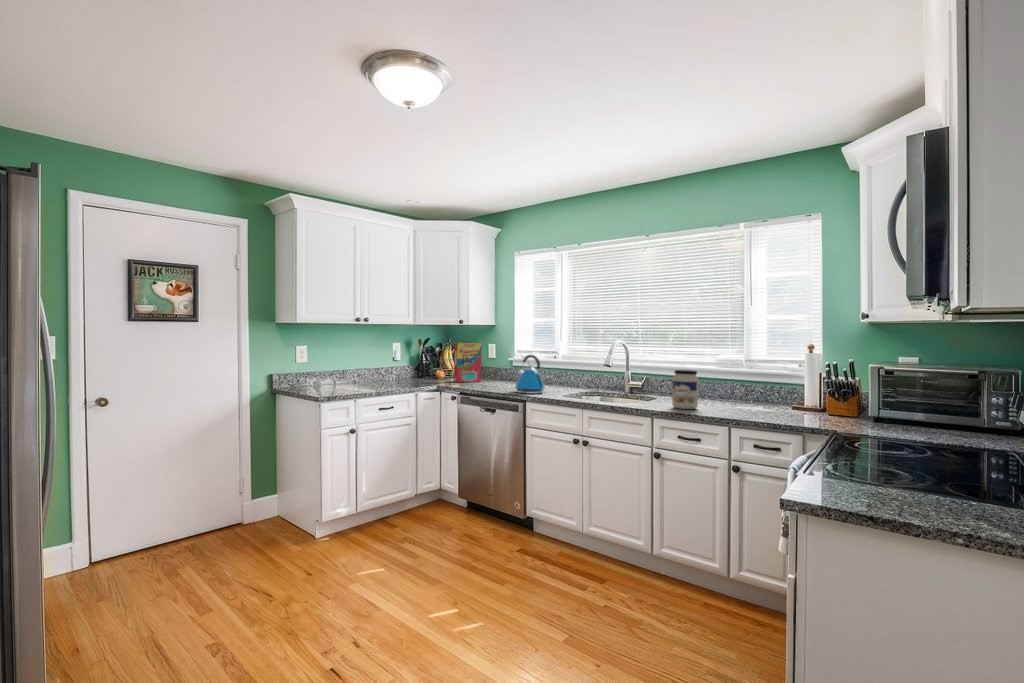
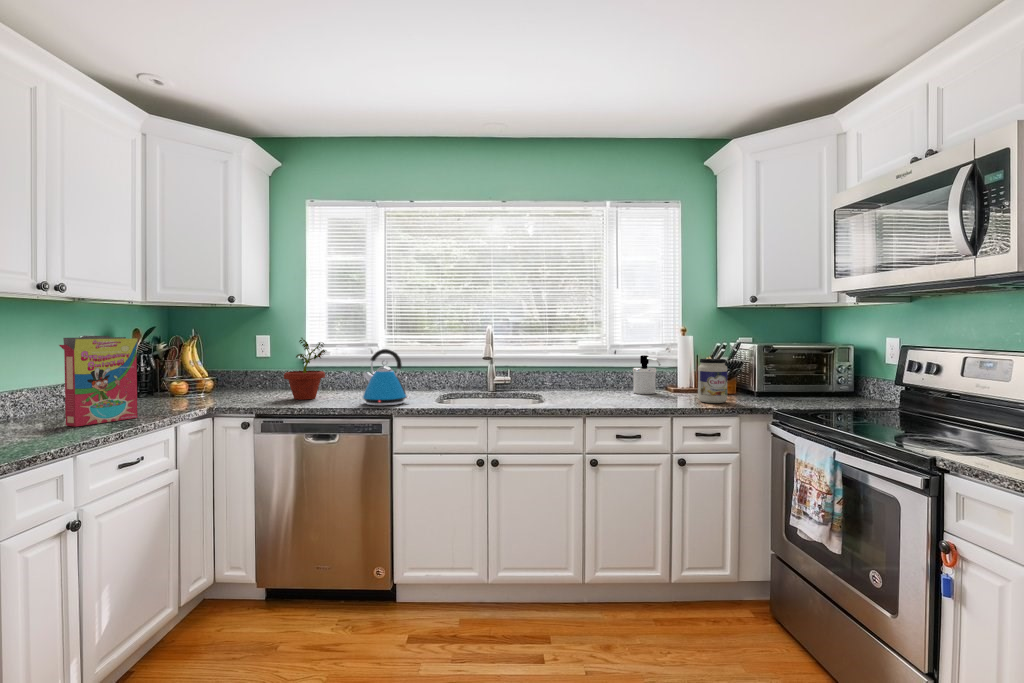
cereal box: present [453,341,482,382] -> present [59,336,138,427]
potted plant: none [484,345,511,386] -> present [284,338,326,400]
jar: present [672,370,698,409] -> present [698,359,727,403]
soap dispenser: none [744,371,768,408] -> present [633,355,661,394]

